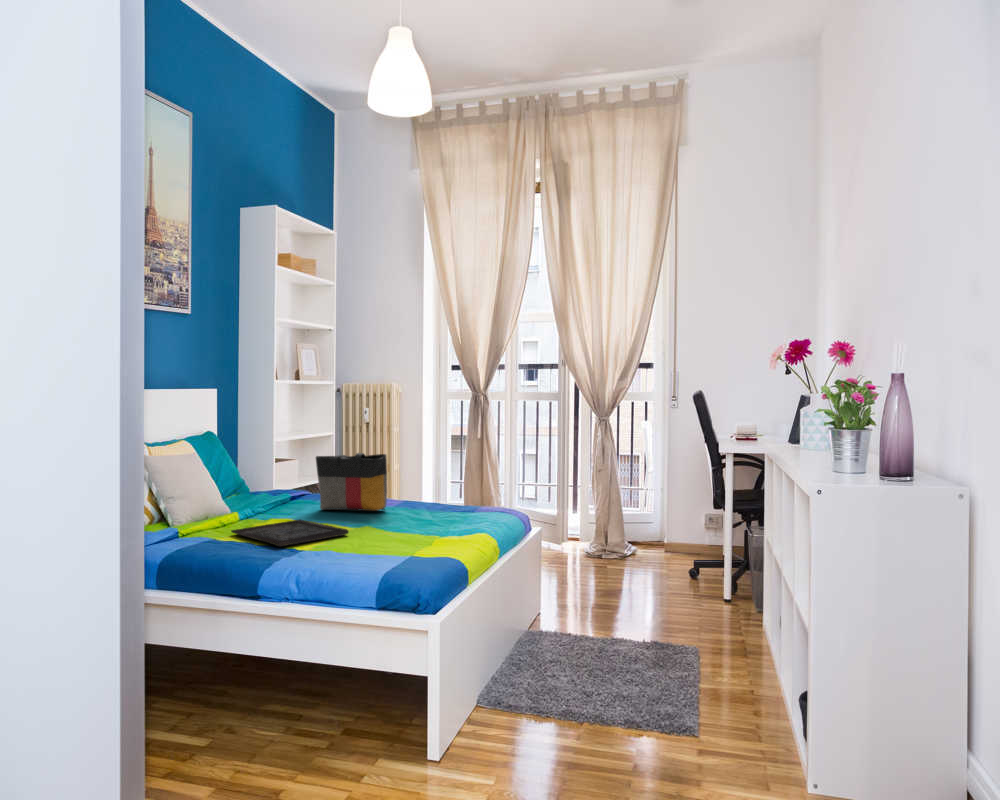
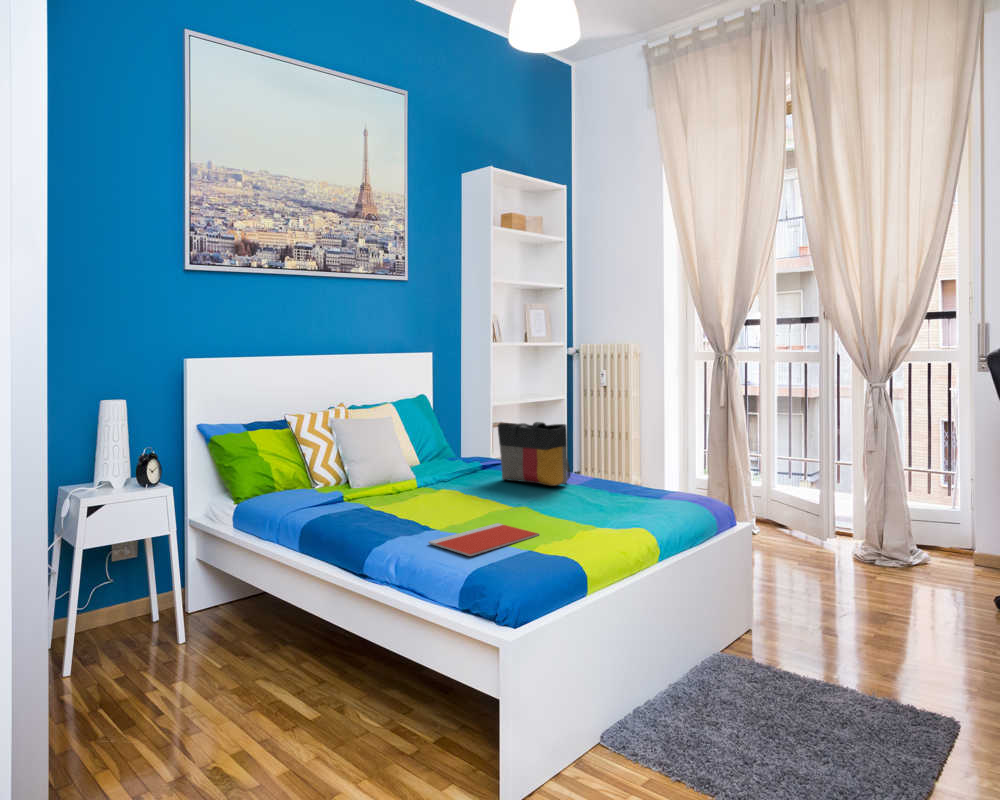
tray: present [231,519,349,546] -> none [392,490,496,521]
notebook: none [316,541,405,565] -> present [429,523,539,556]

